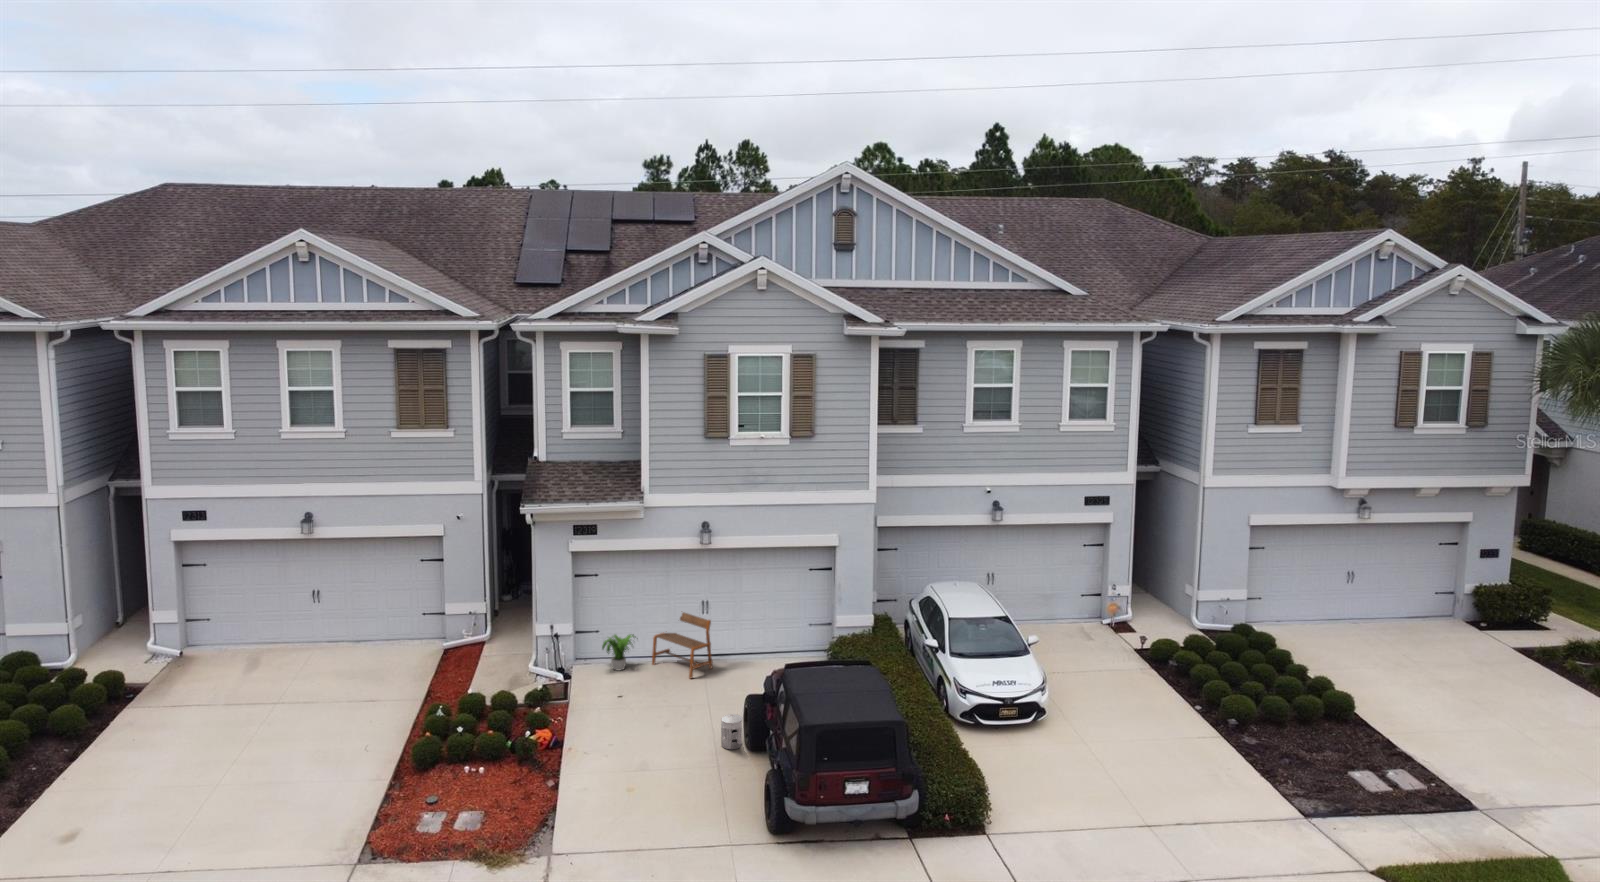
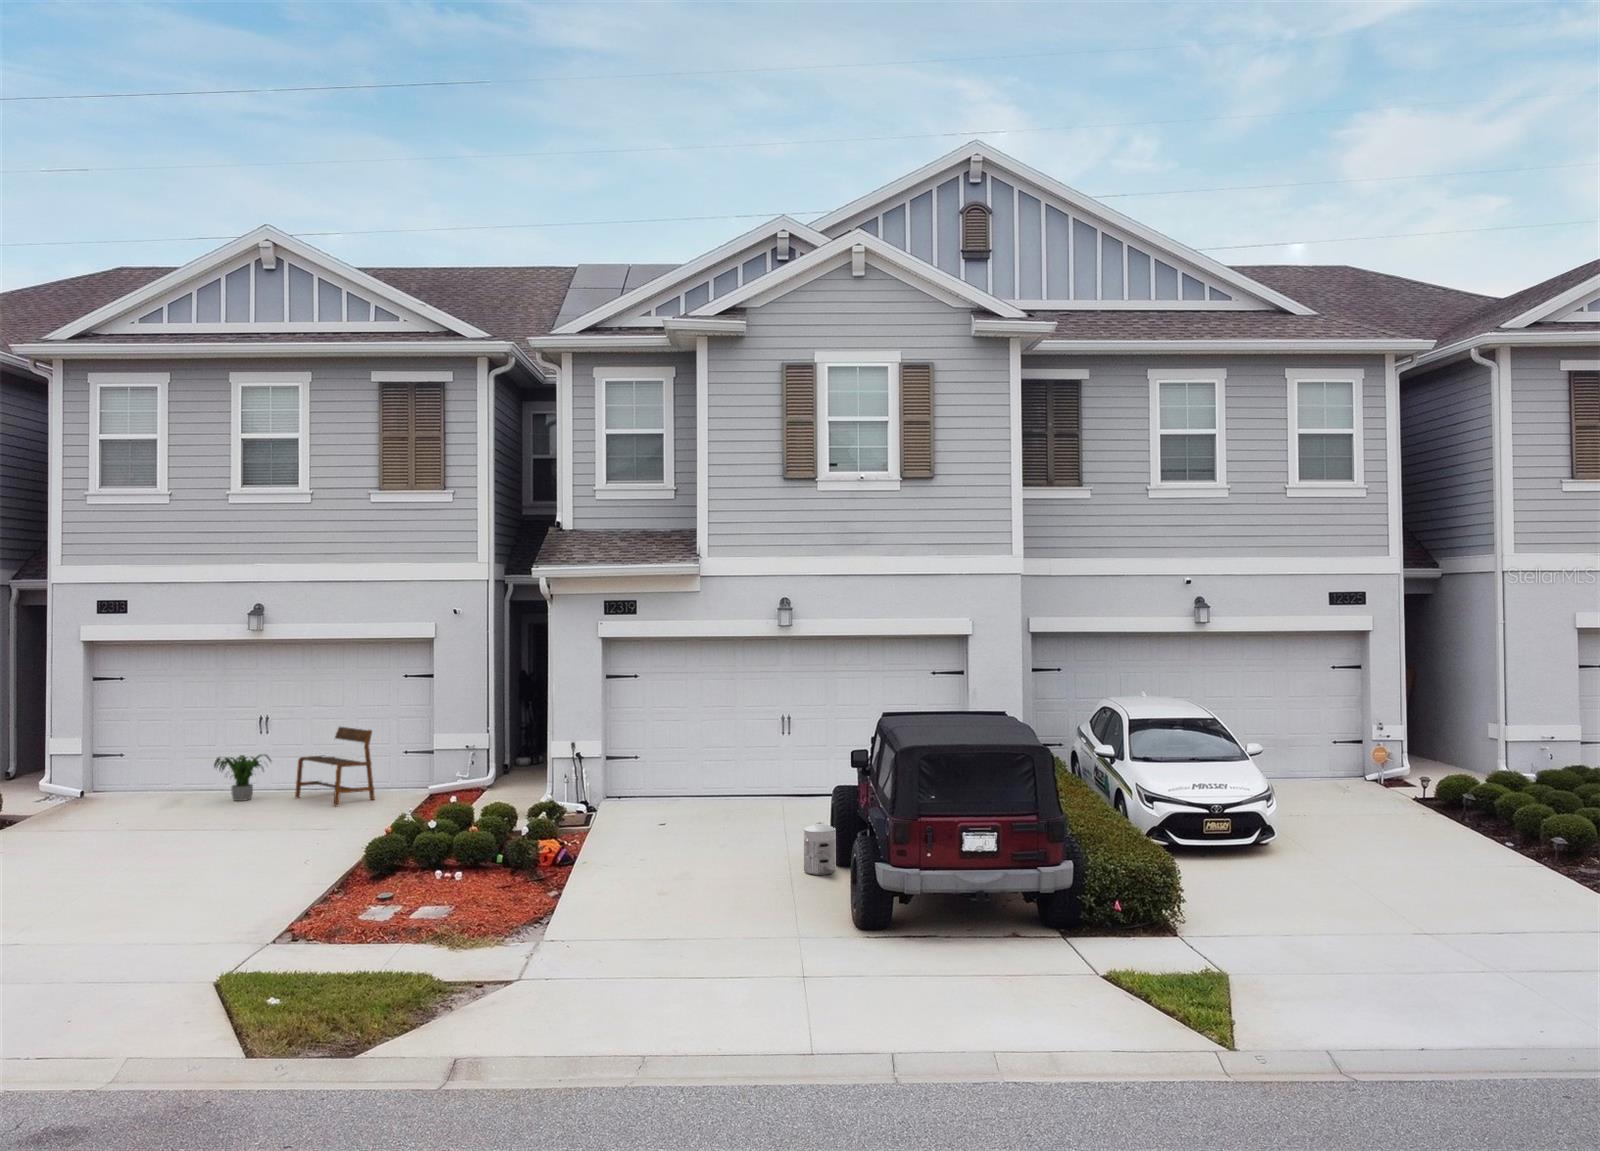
bench: present [652,612,713,678] -> present [295,727,375,806]
potted plant: present [602,634,634,670] -> present [214,755,271,801]

